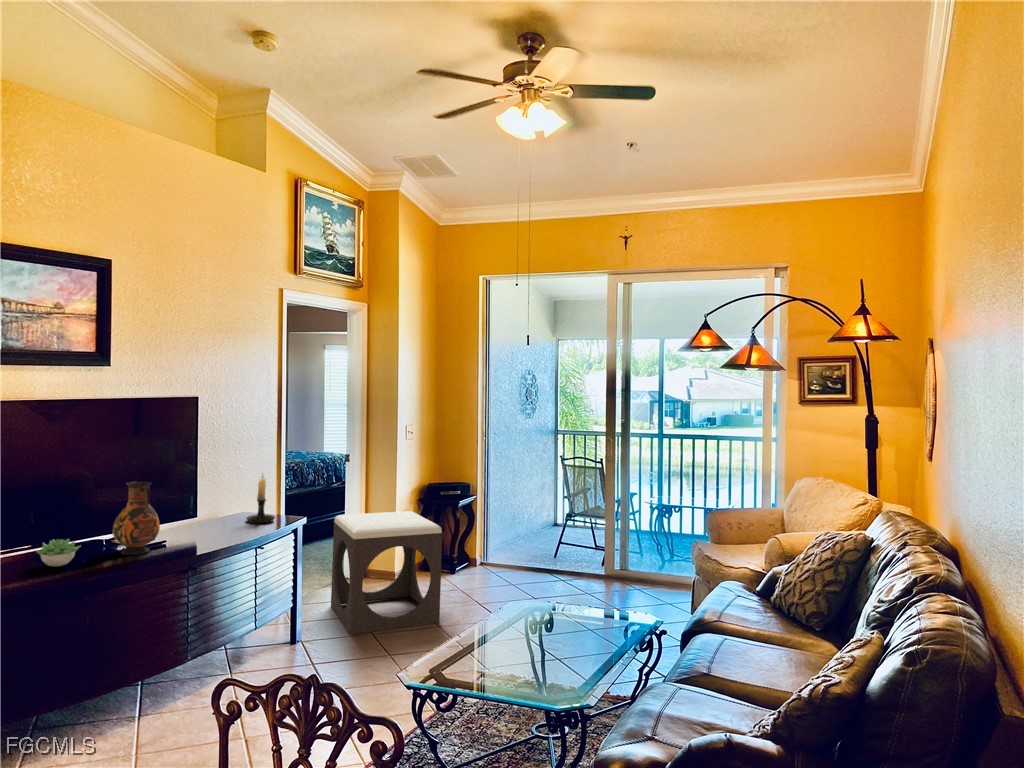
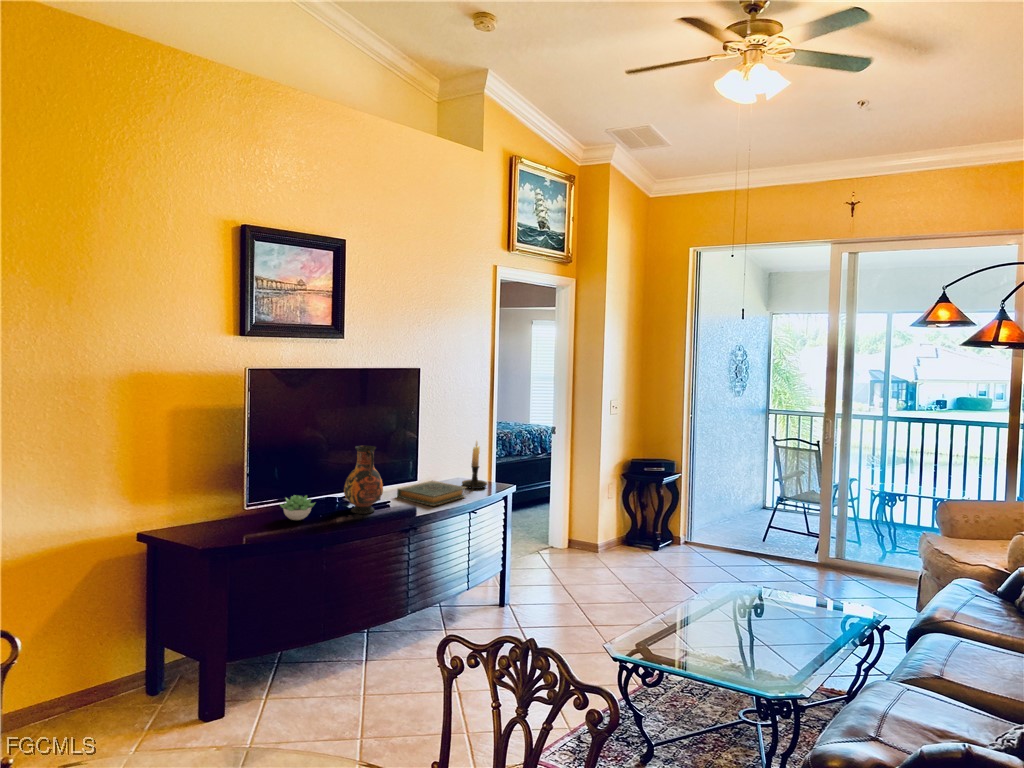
footstool: present [331,511,442,635] -> none [537,484,649,604]
hardback book: none [173,518,254,542] -> present [397,481,466,506]

